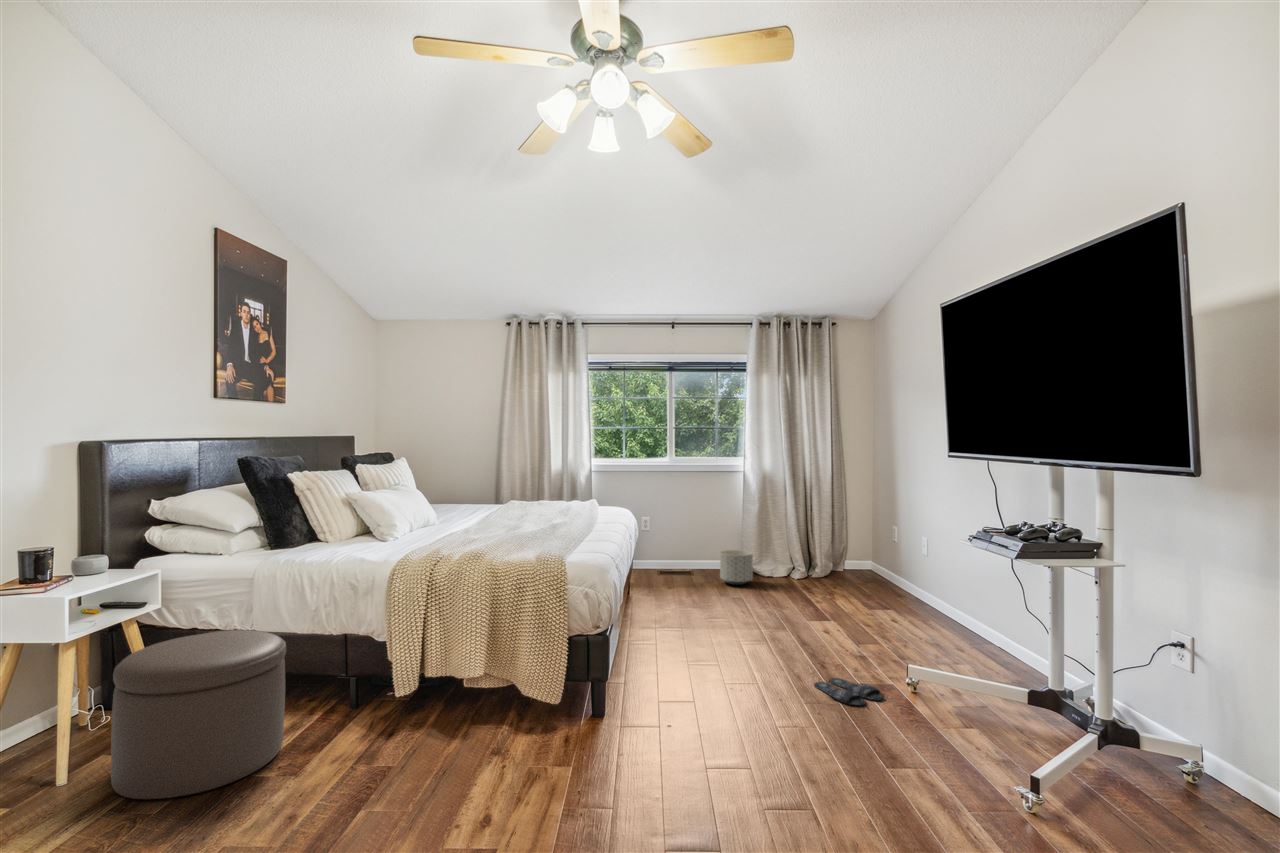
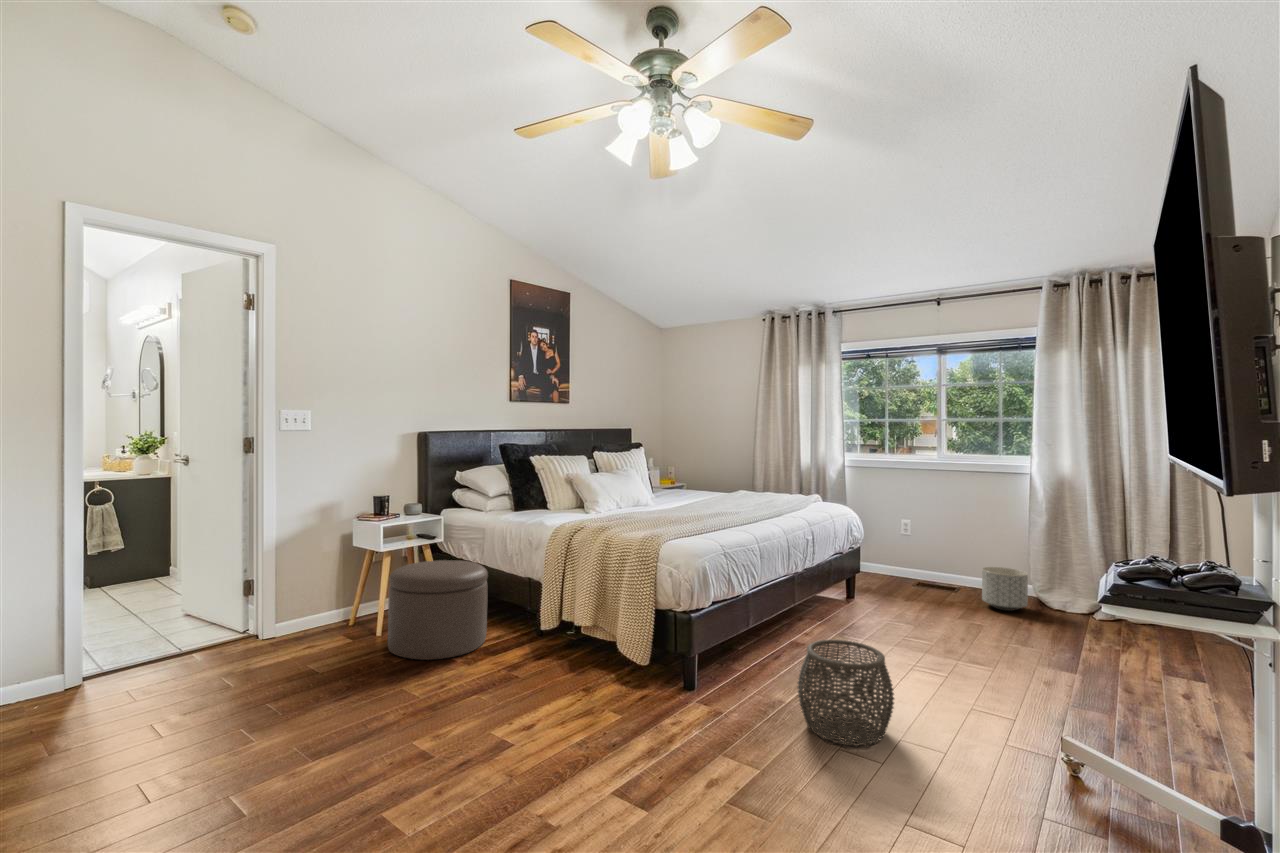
woven basket: none [709,630,793,724] -> present [797,640,894,747]
slippers: present [814,678,883,706] -> none [957,729,1041,772]

